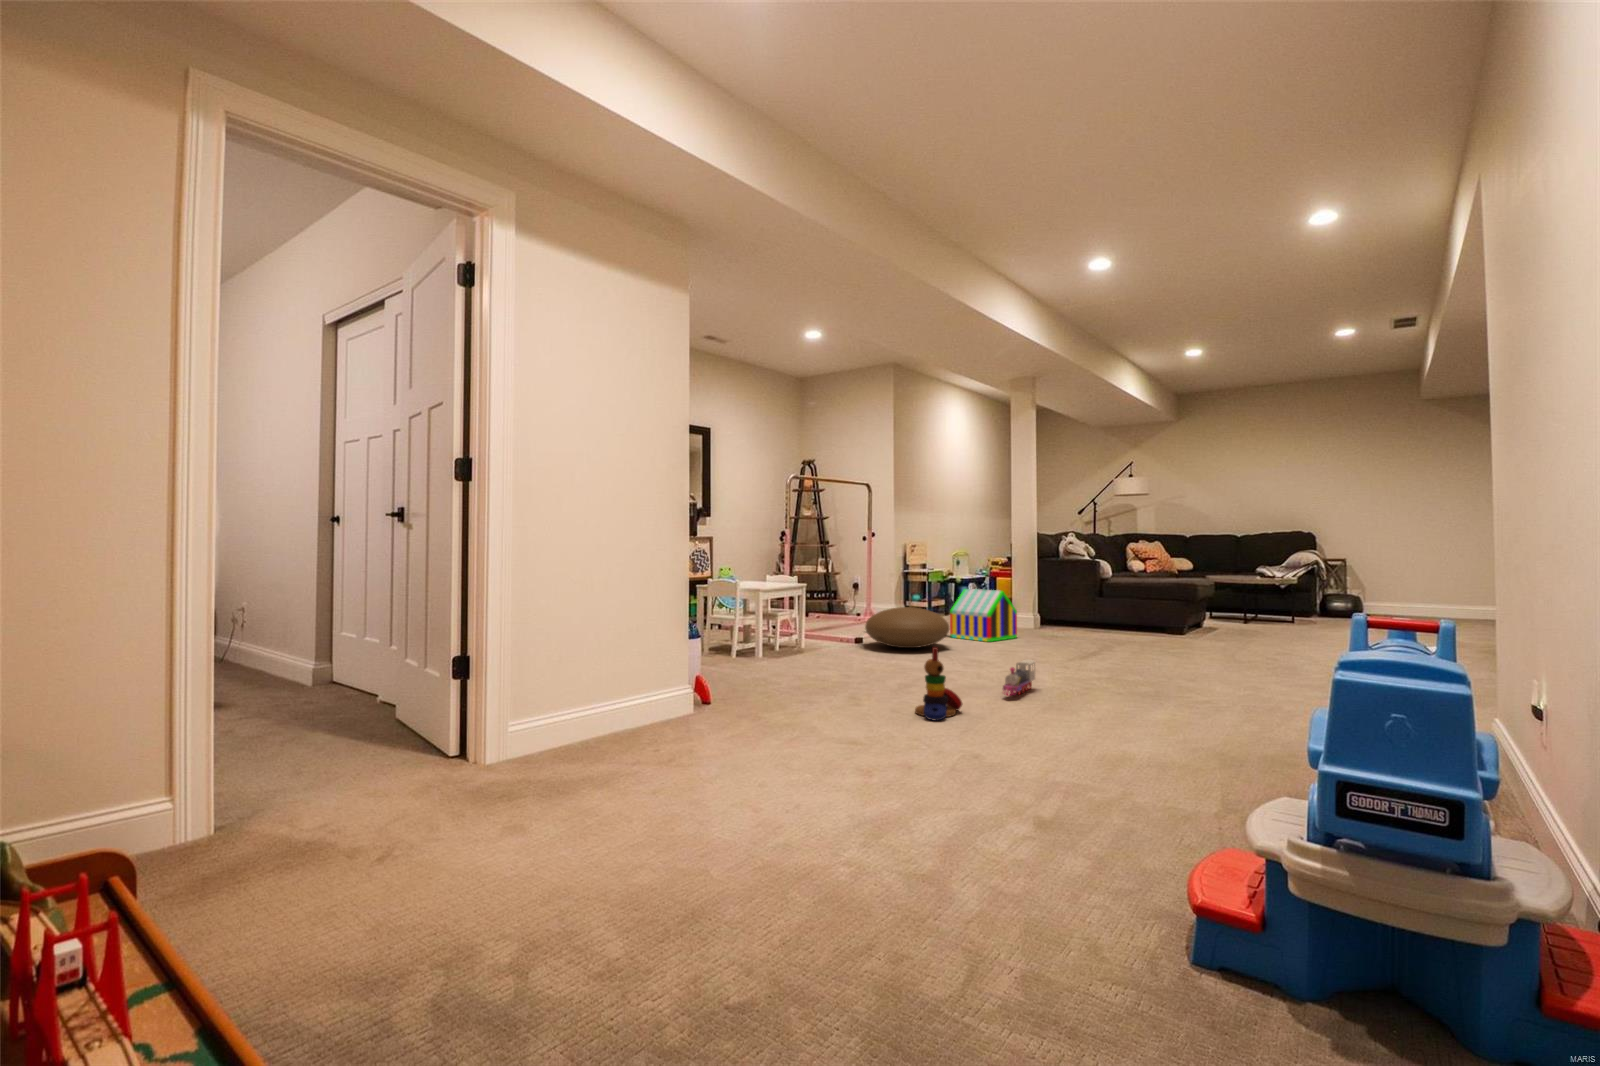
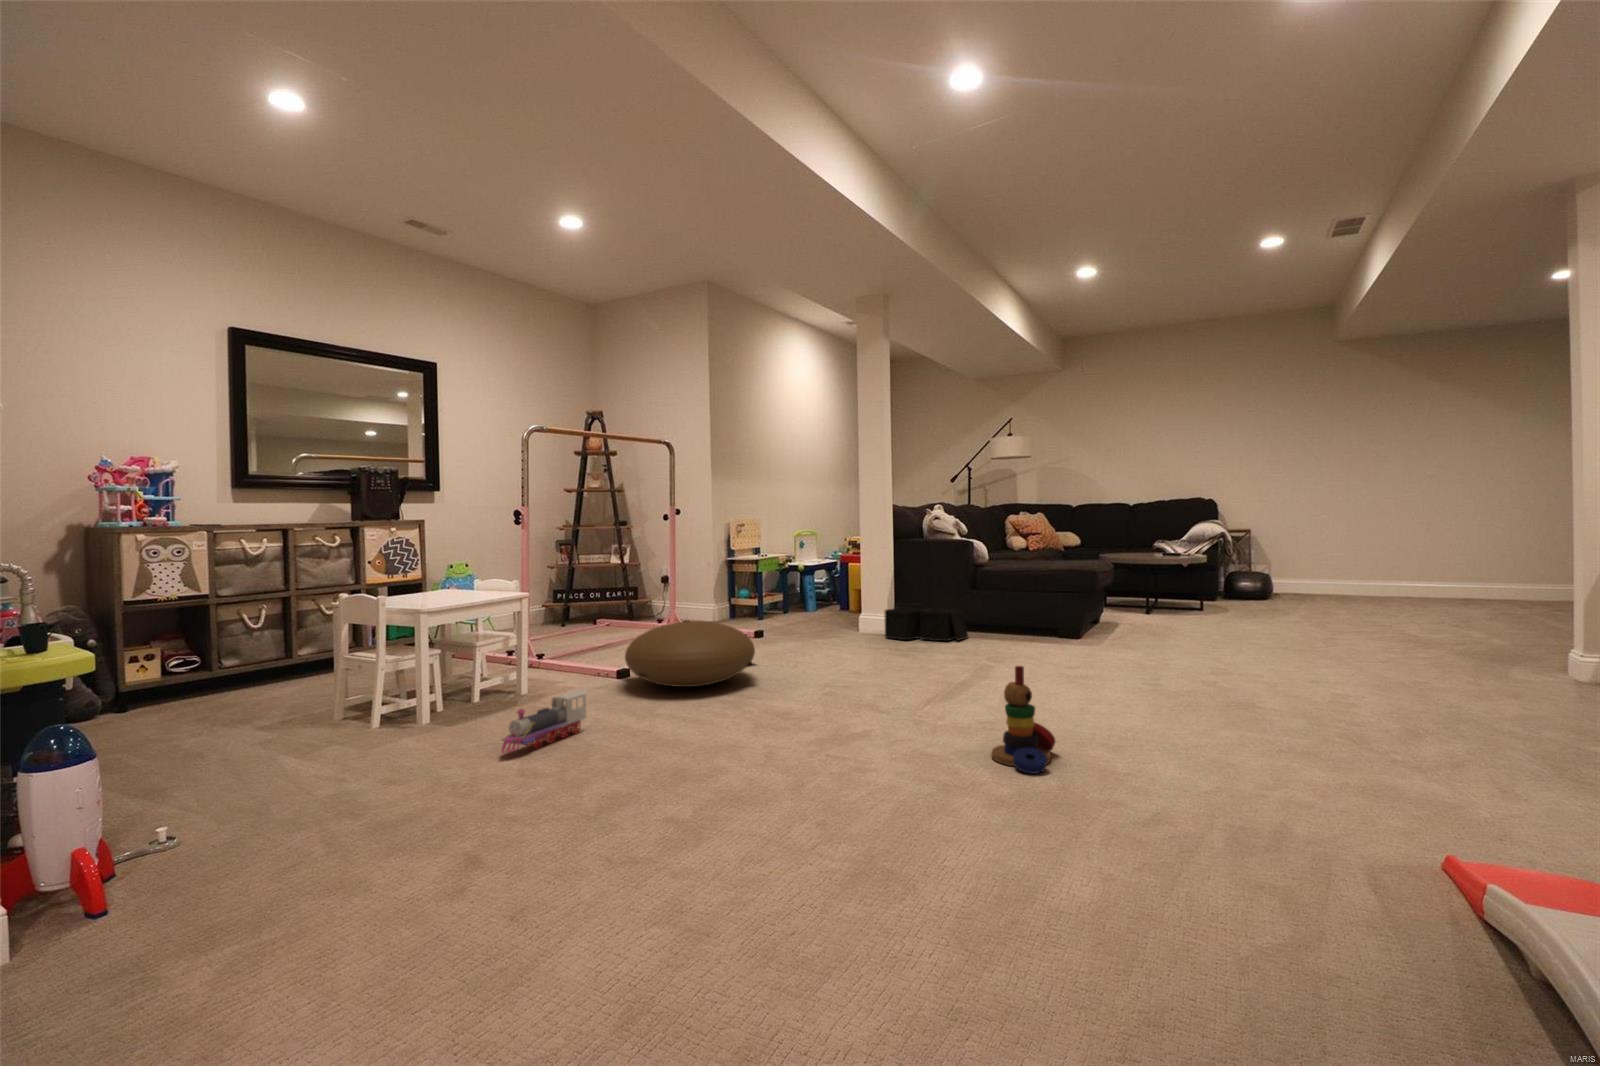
toy house: present [950,589,1017,642] -> none [767,586,862,665]
storage bin: none [1031,606,1096,634] -> present [884,603,968,641]
stacking toy: present [915,647,962,720] -> present [991,666,1055,774]
toy train: present [1003,660,1035,696] -> present [502,690,589,753]

